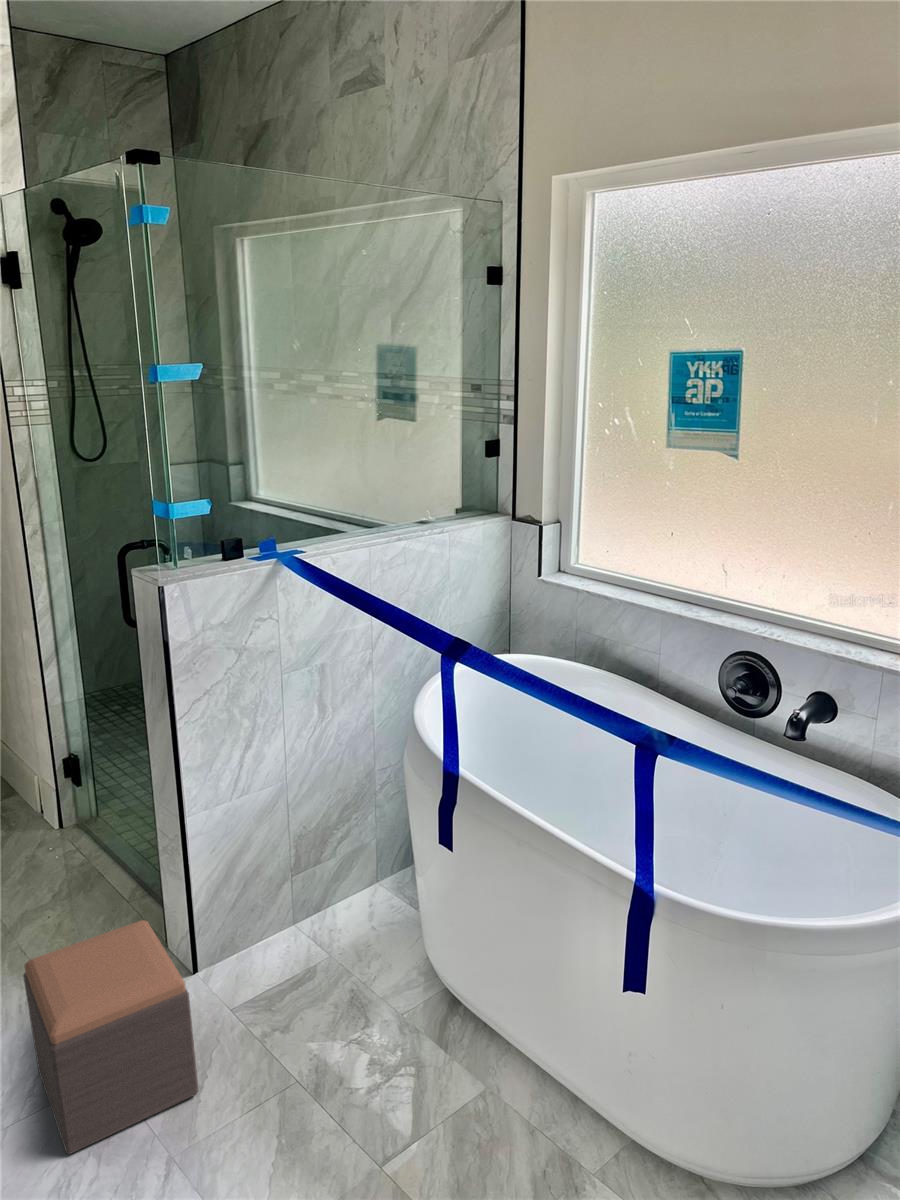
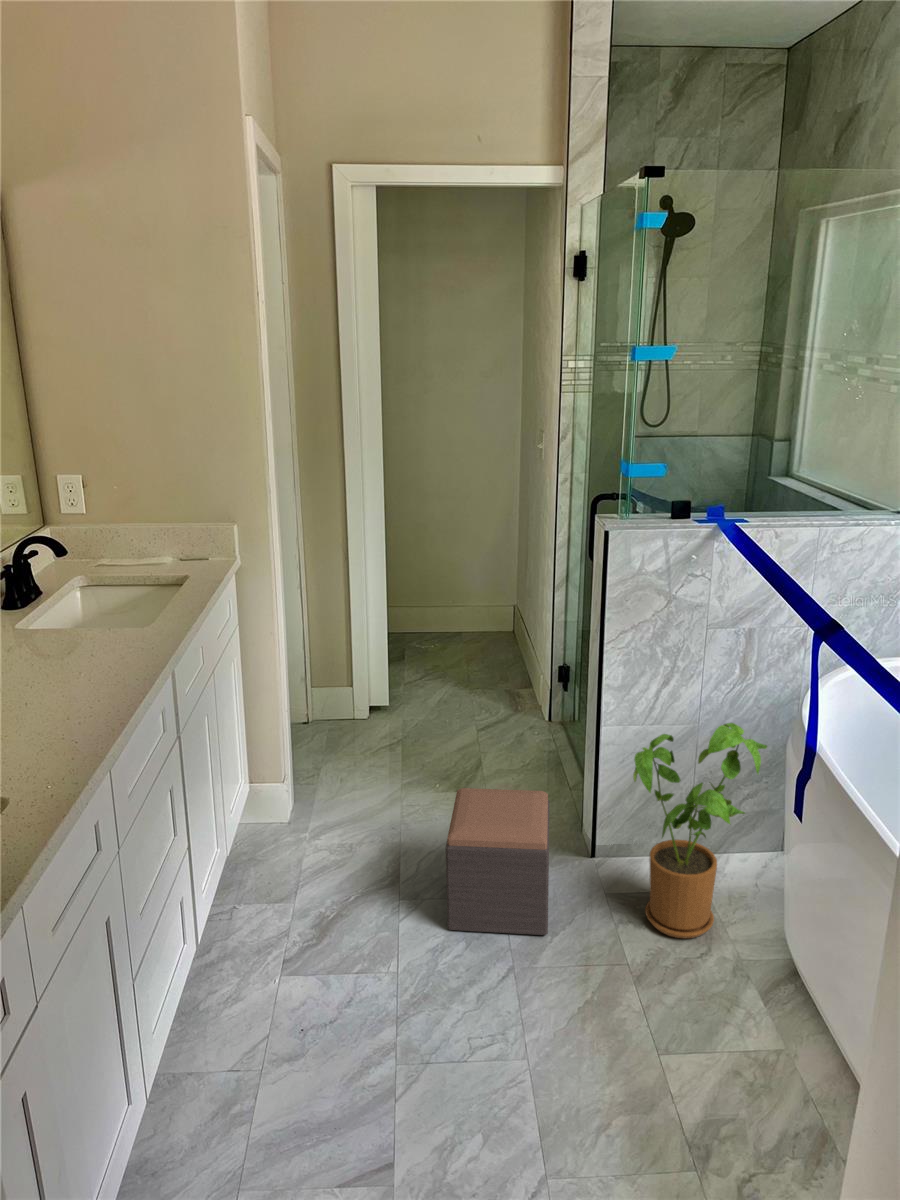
house plant: none [248,769,393,1024] -> present [633,723,767,938]

